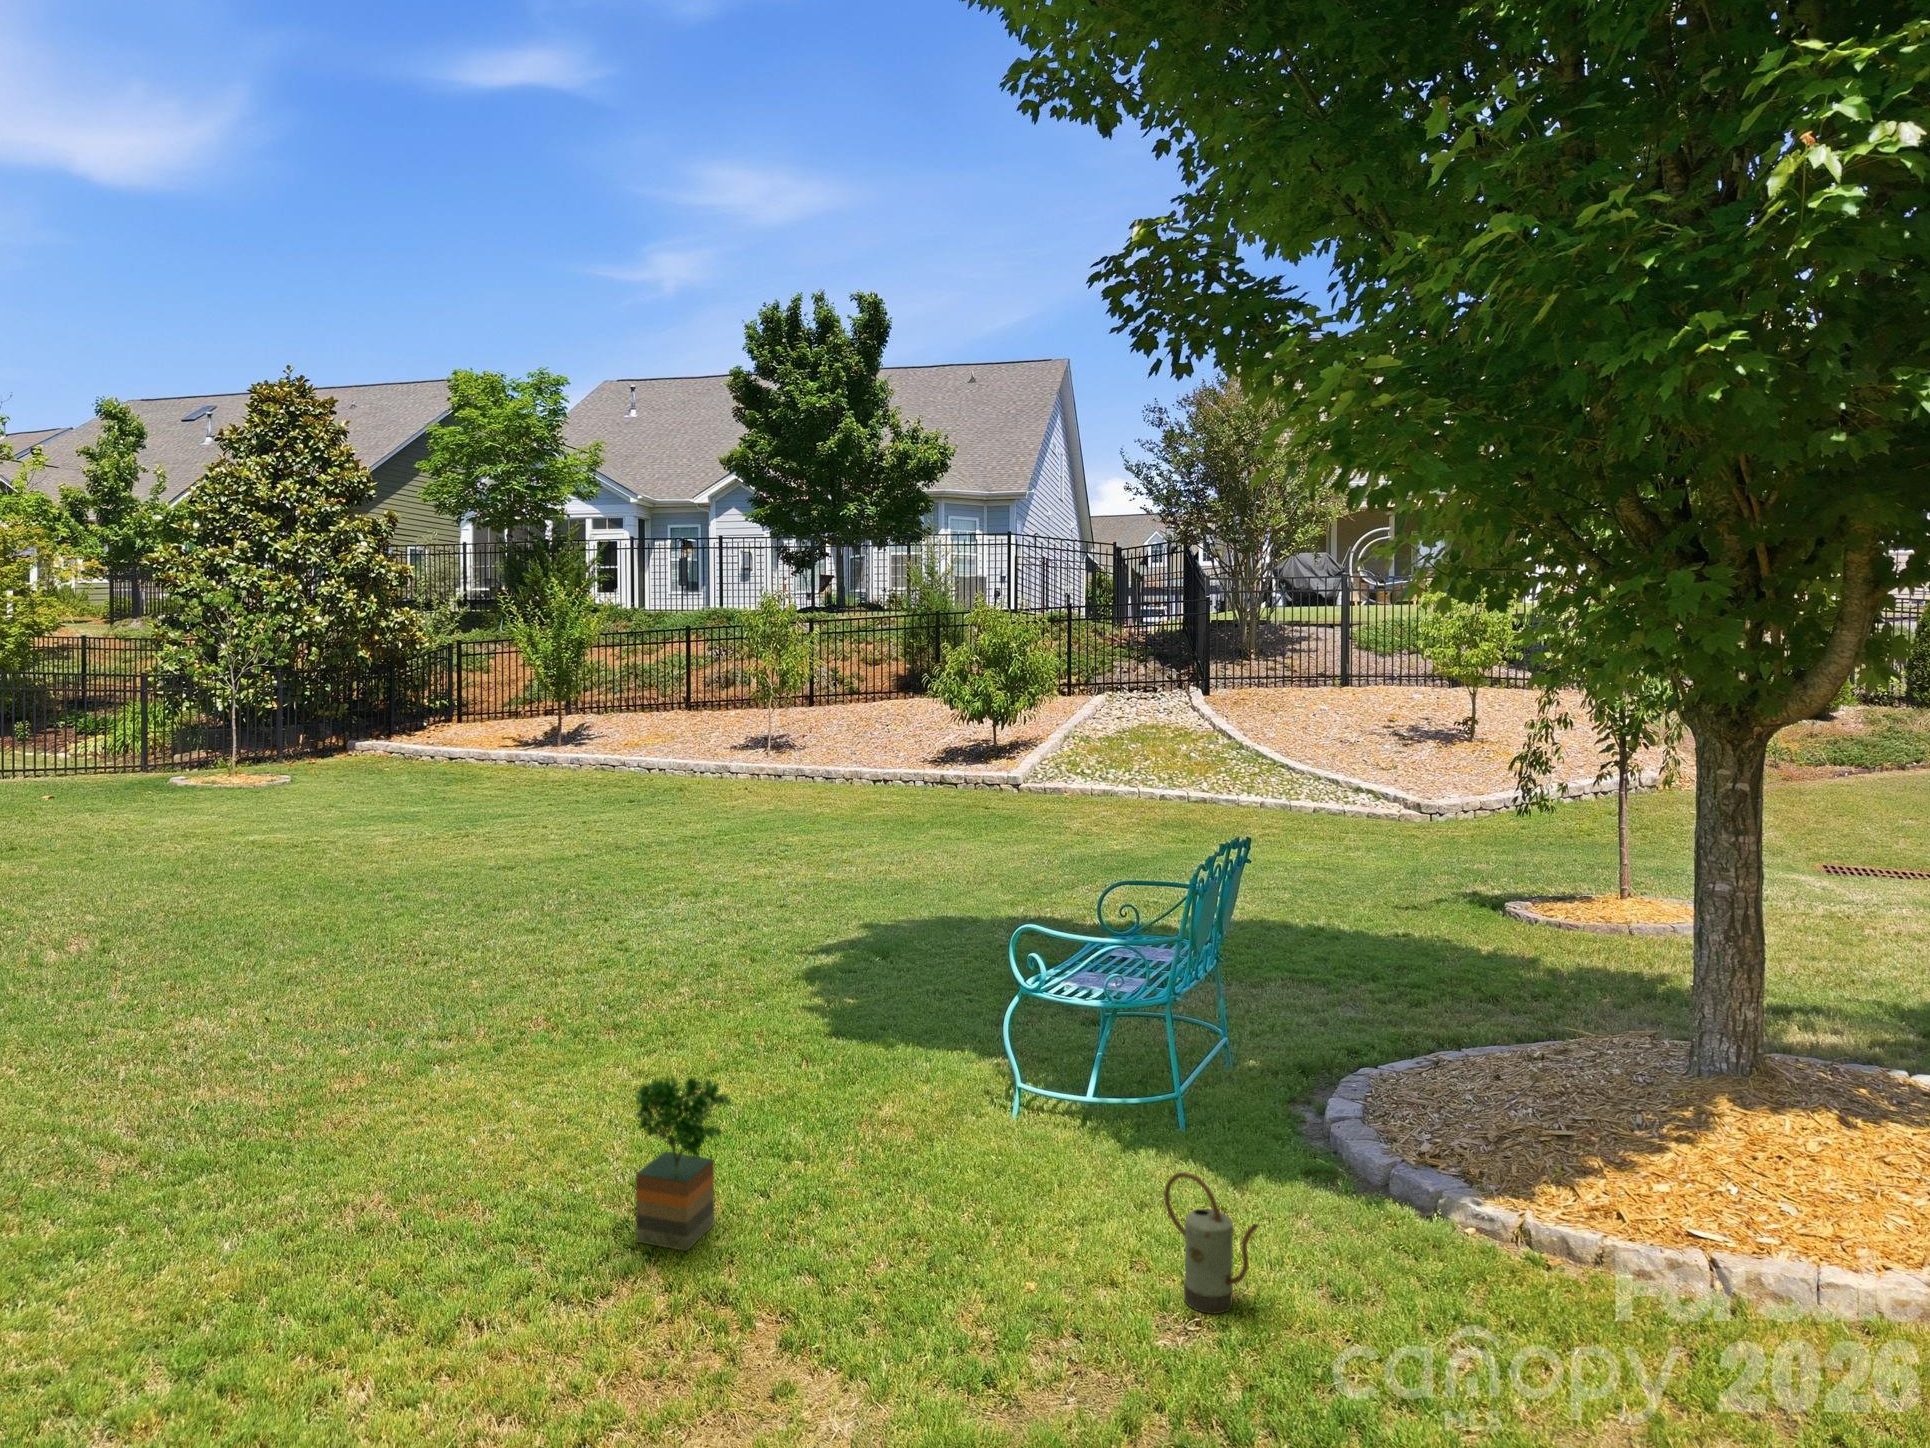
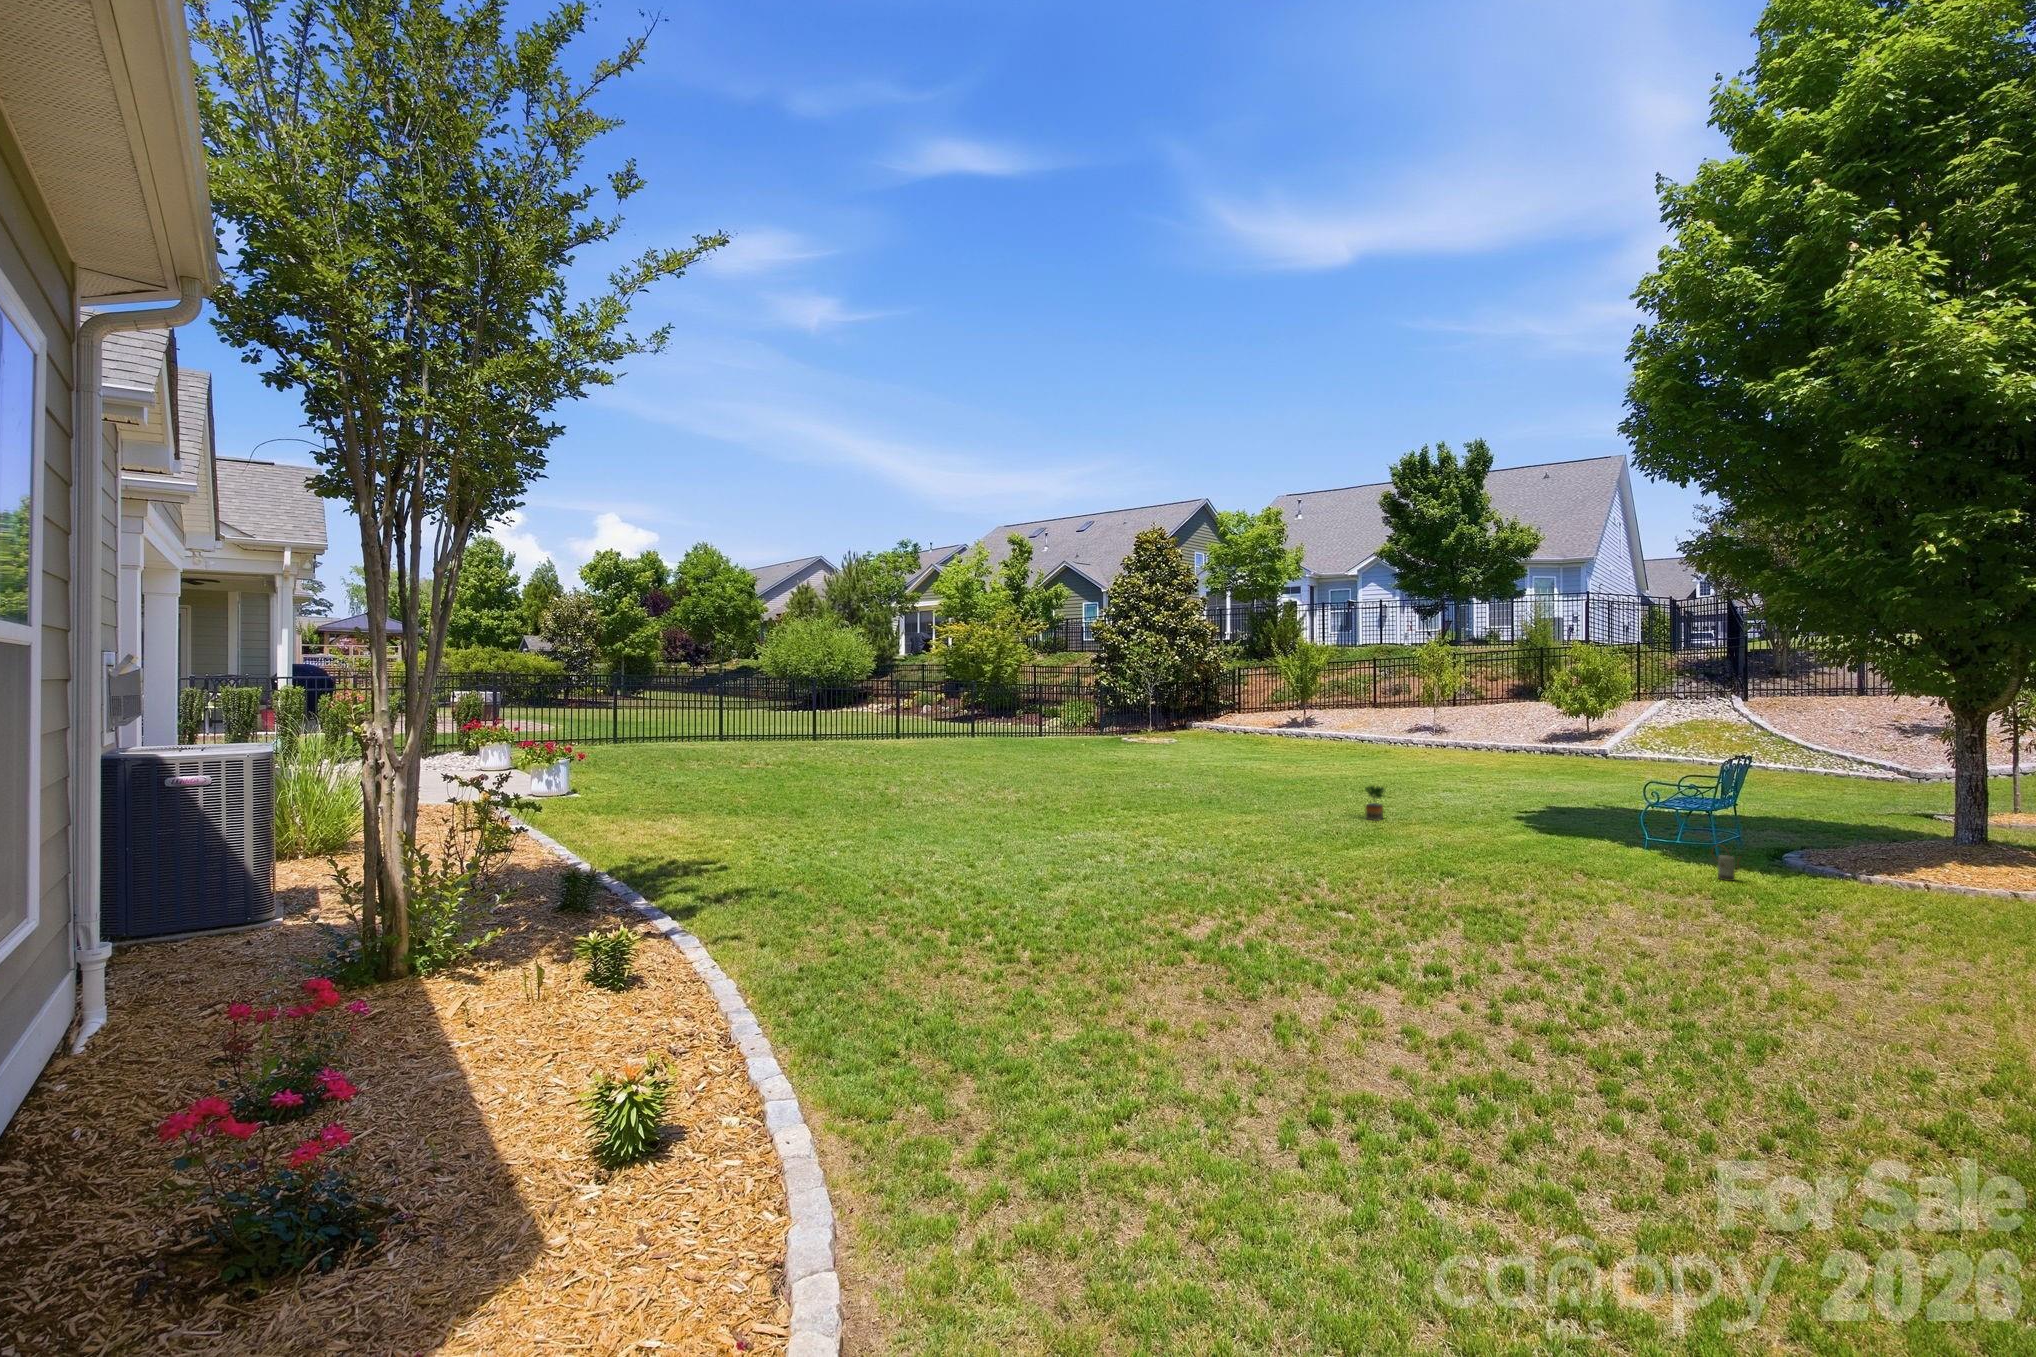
potted tree: present [636,1077,731,1251] -> present [1365,786,1385,821]

